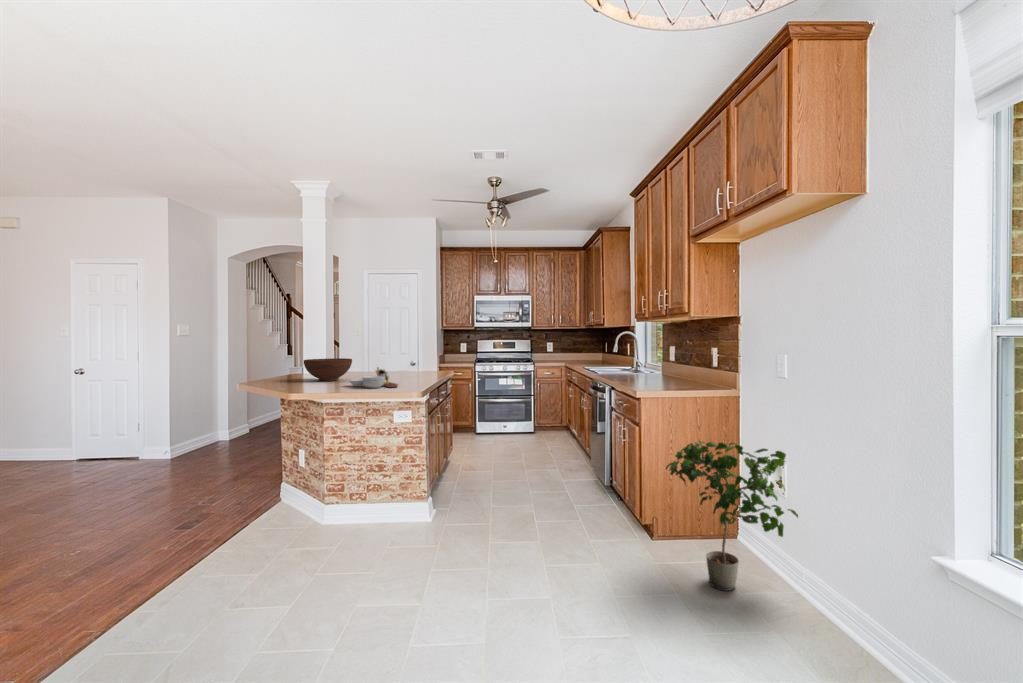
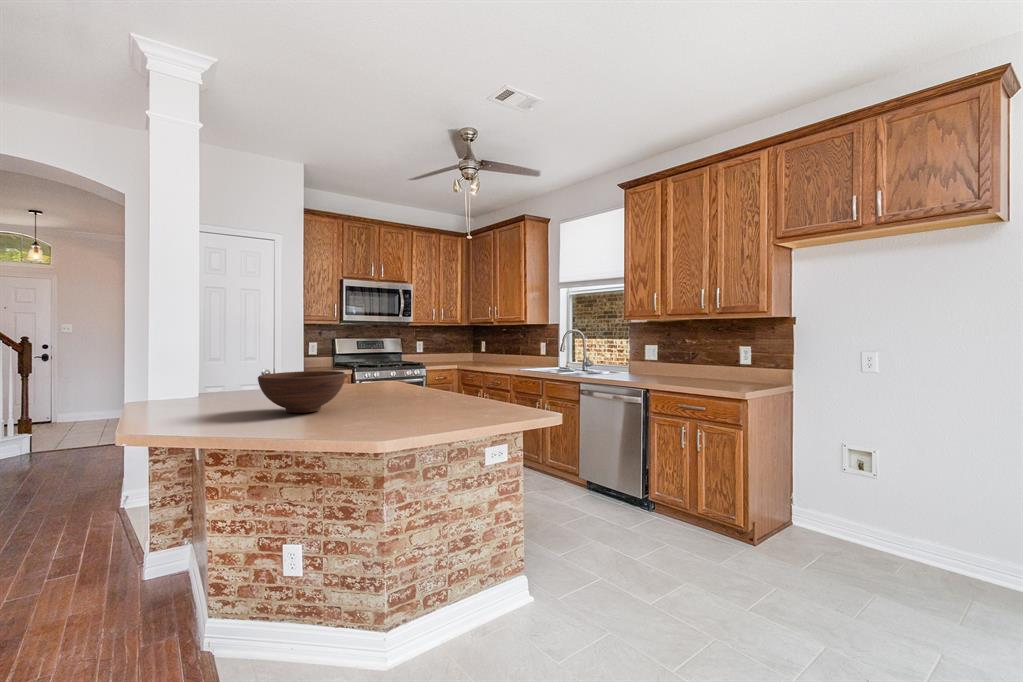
cutting board: present [349,367,398,388] -> none [408,381,492,416]
potted plant: present [666,441,798,591] -> none [812,430,957,575]

